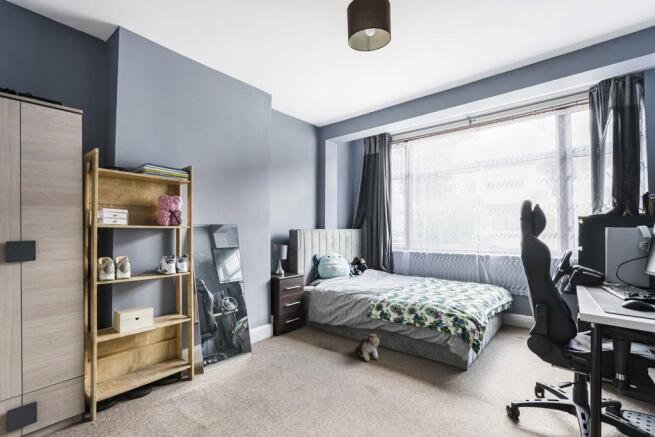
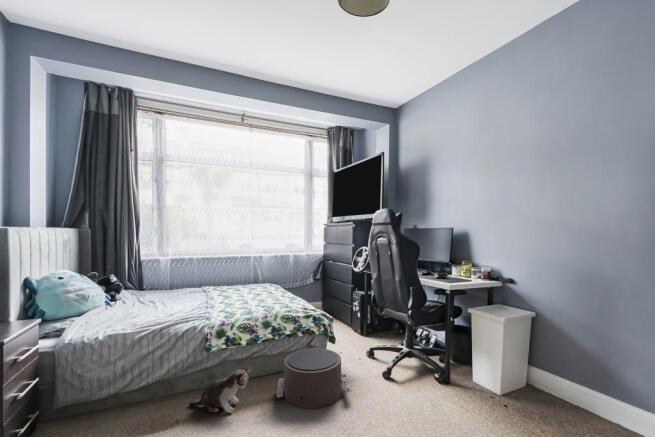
pouf: none [392,341,464,394] -> present [277,348,352,409]

